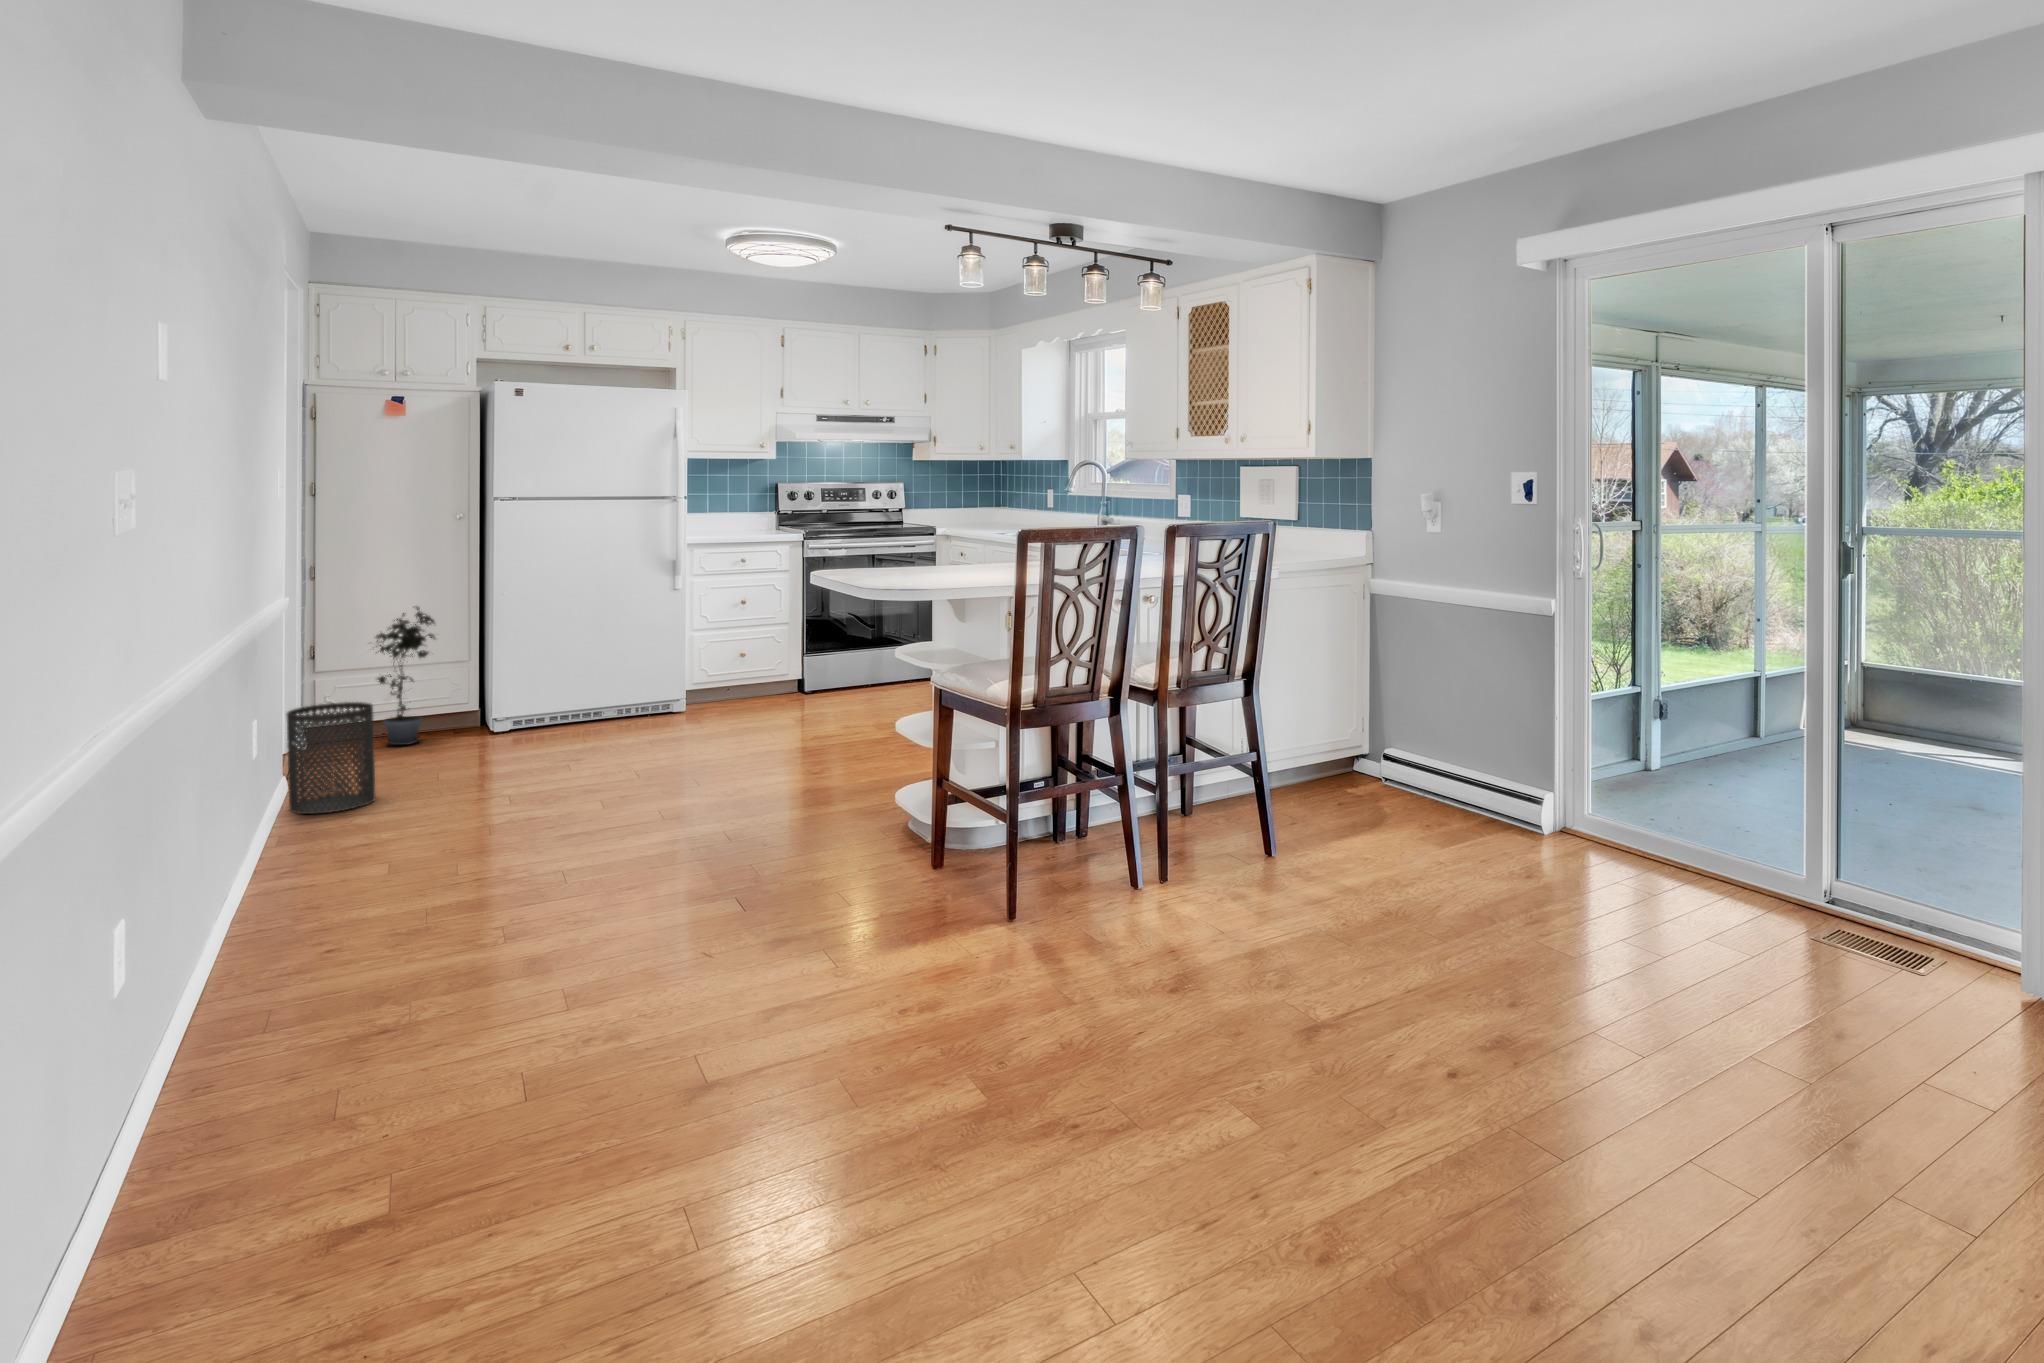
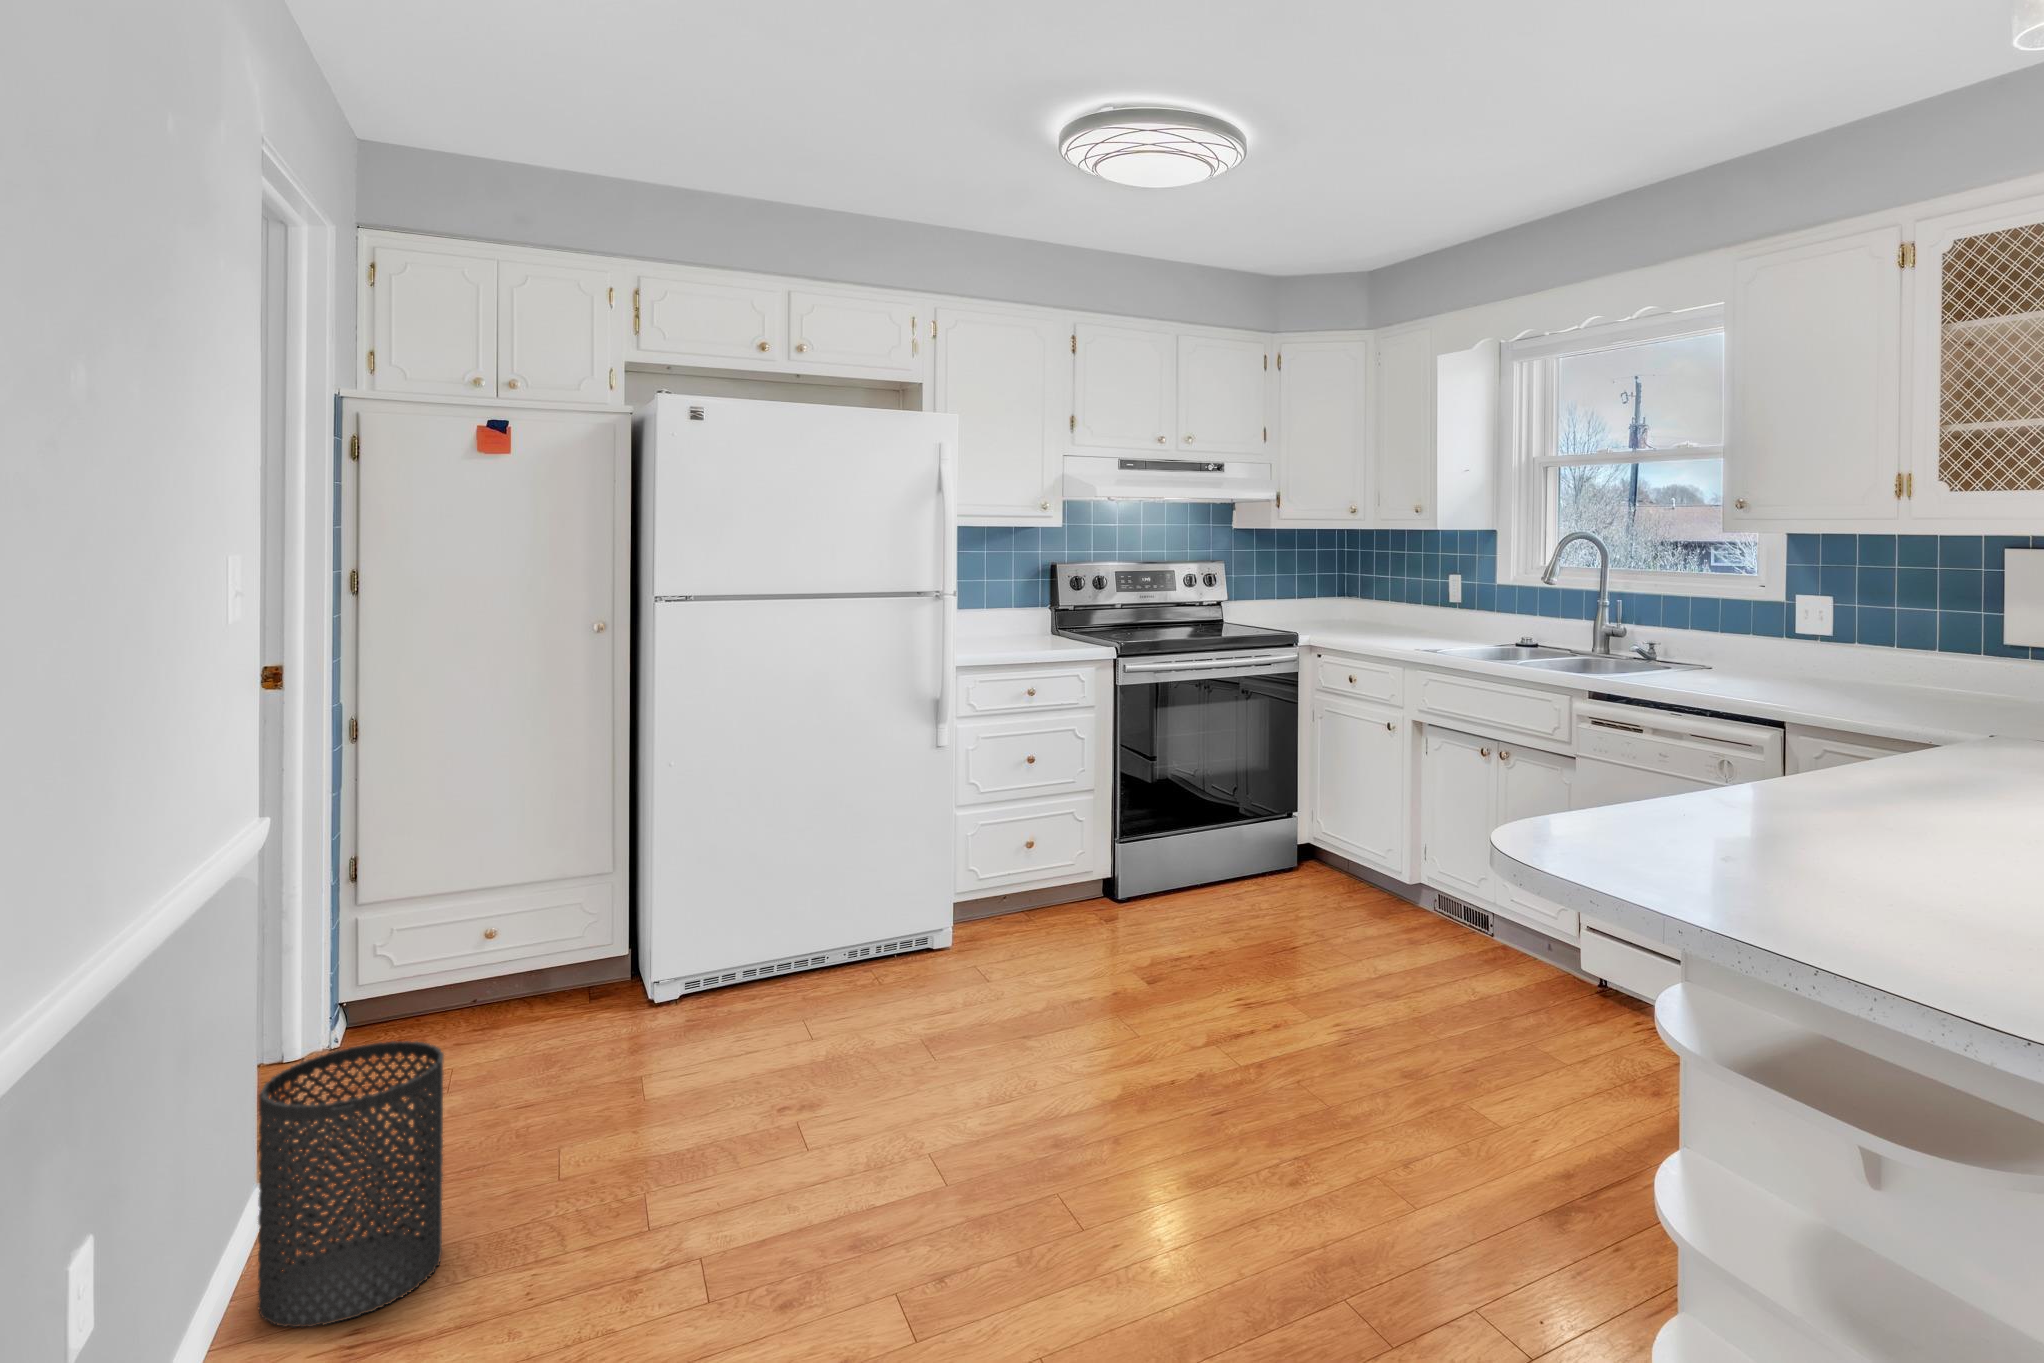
potted plant: present [376,606,435,745] -> none [438,790,565,1044]

